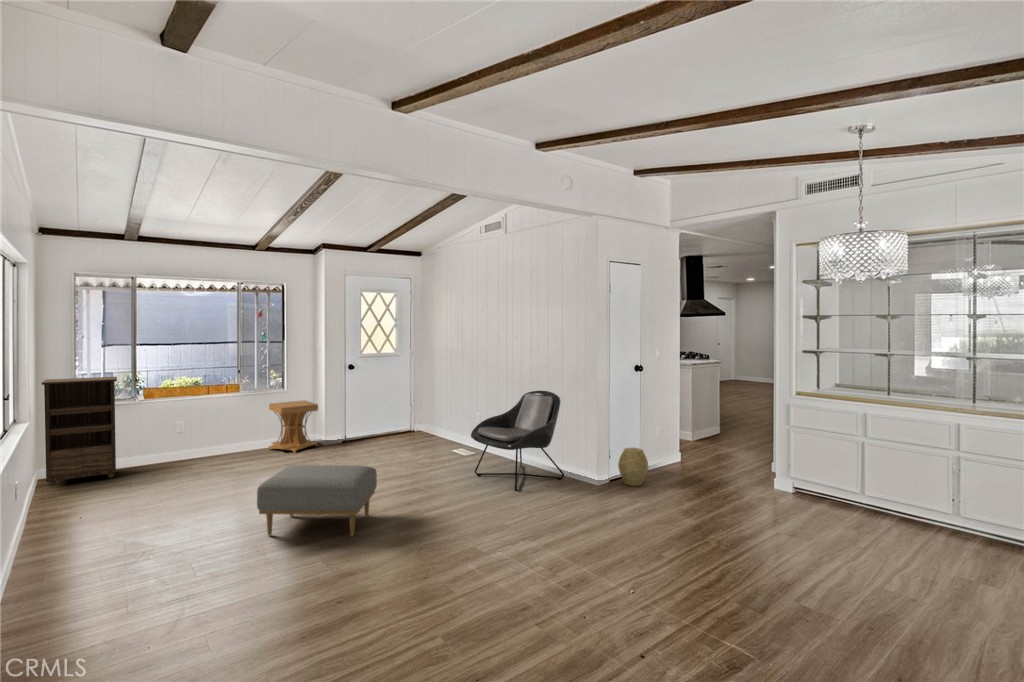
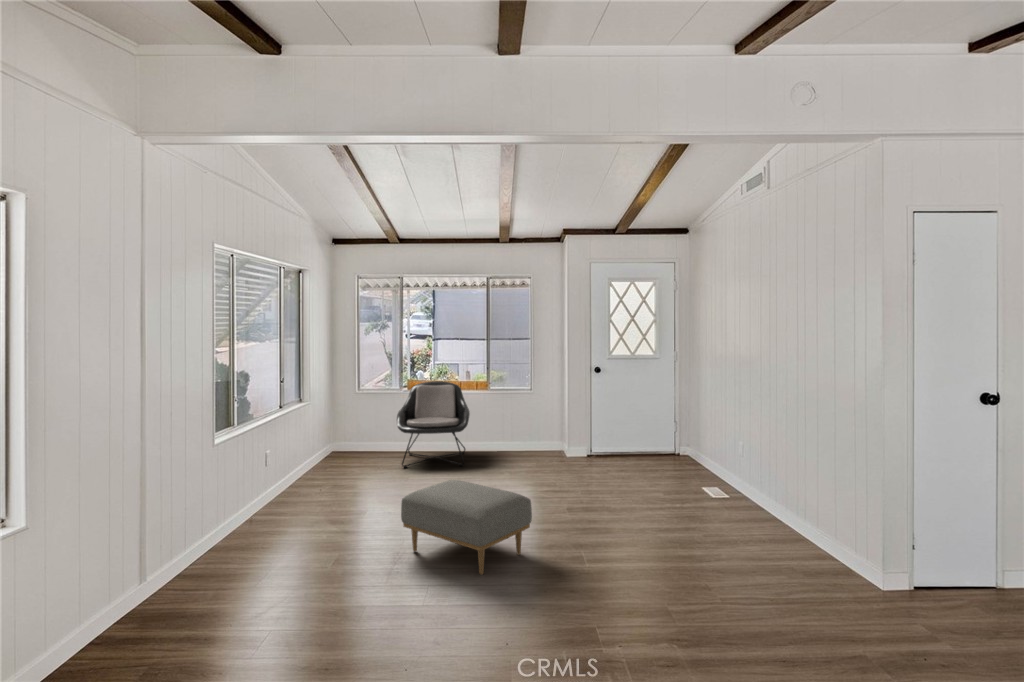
bookshelf: present [42,377,117,486] -> none [323,371,381,463]
lounge chair: present [471,390,564,491] -> present [397,381,470,468]
side table: present [269,400,318,453] -> none [510,404,559,461]
woven basket: present [618,448,648,486] -> none [922,537,986,609]

